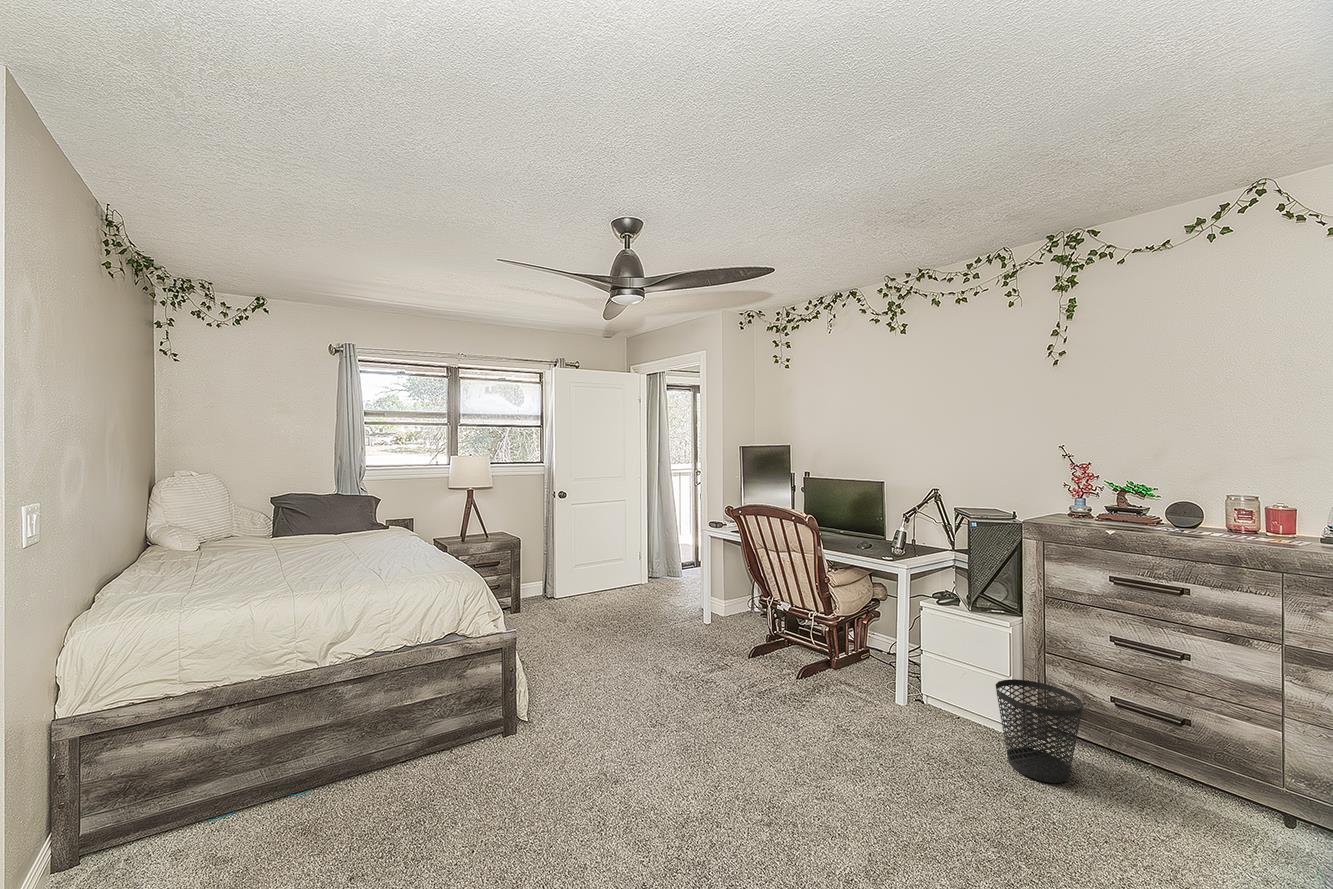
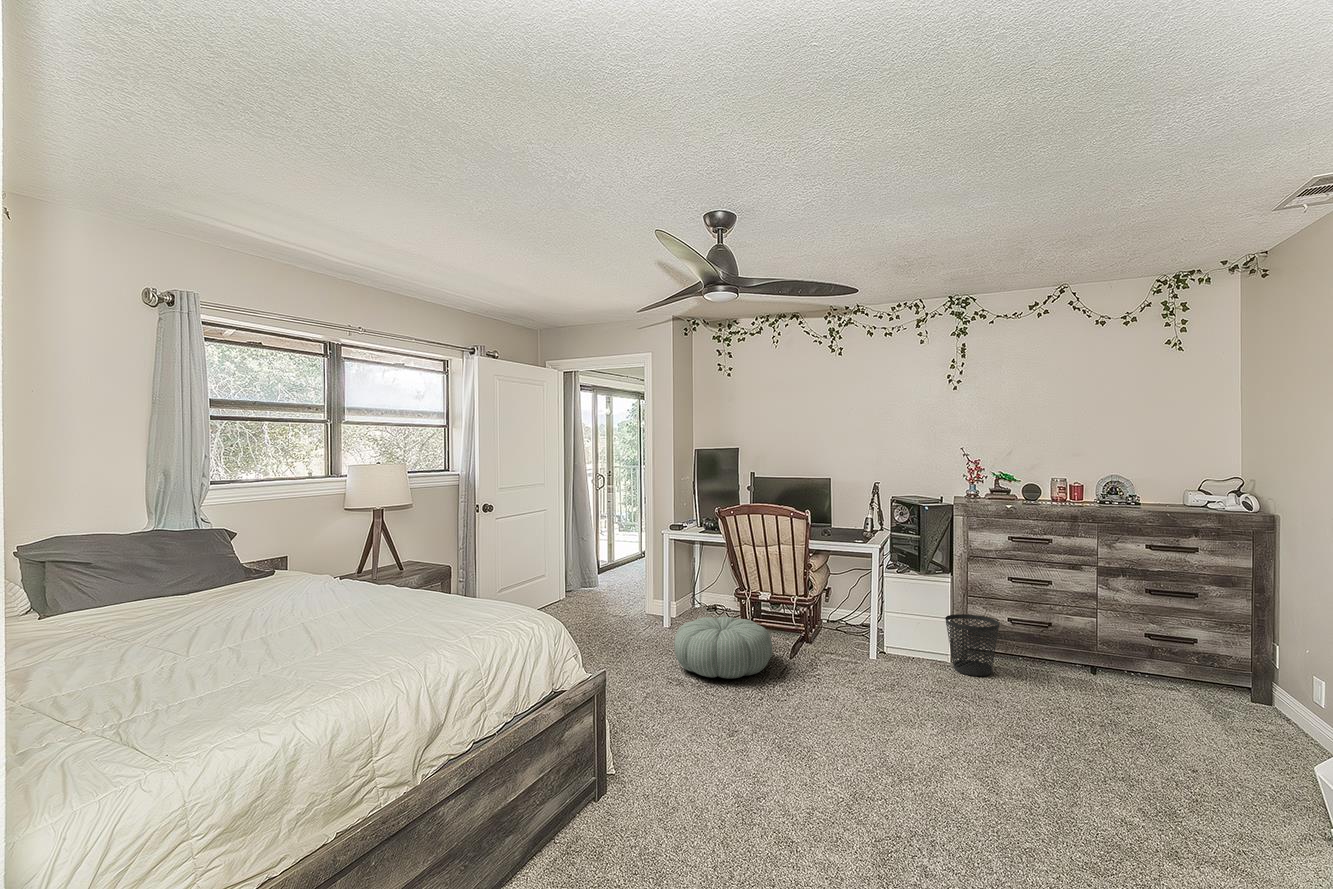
pouf: none [643,631,757,710] -> present [674,617,772,679]

